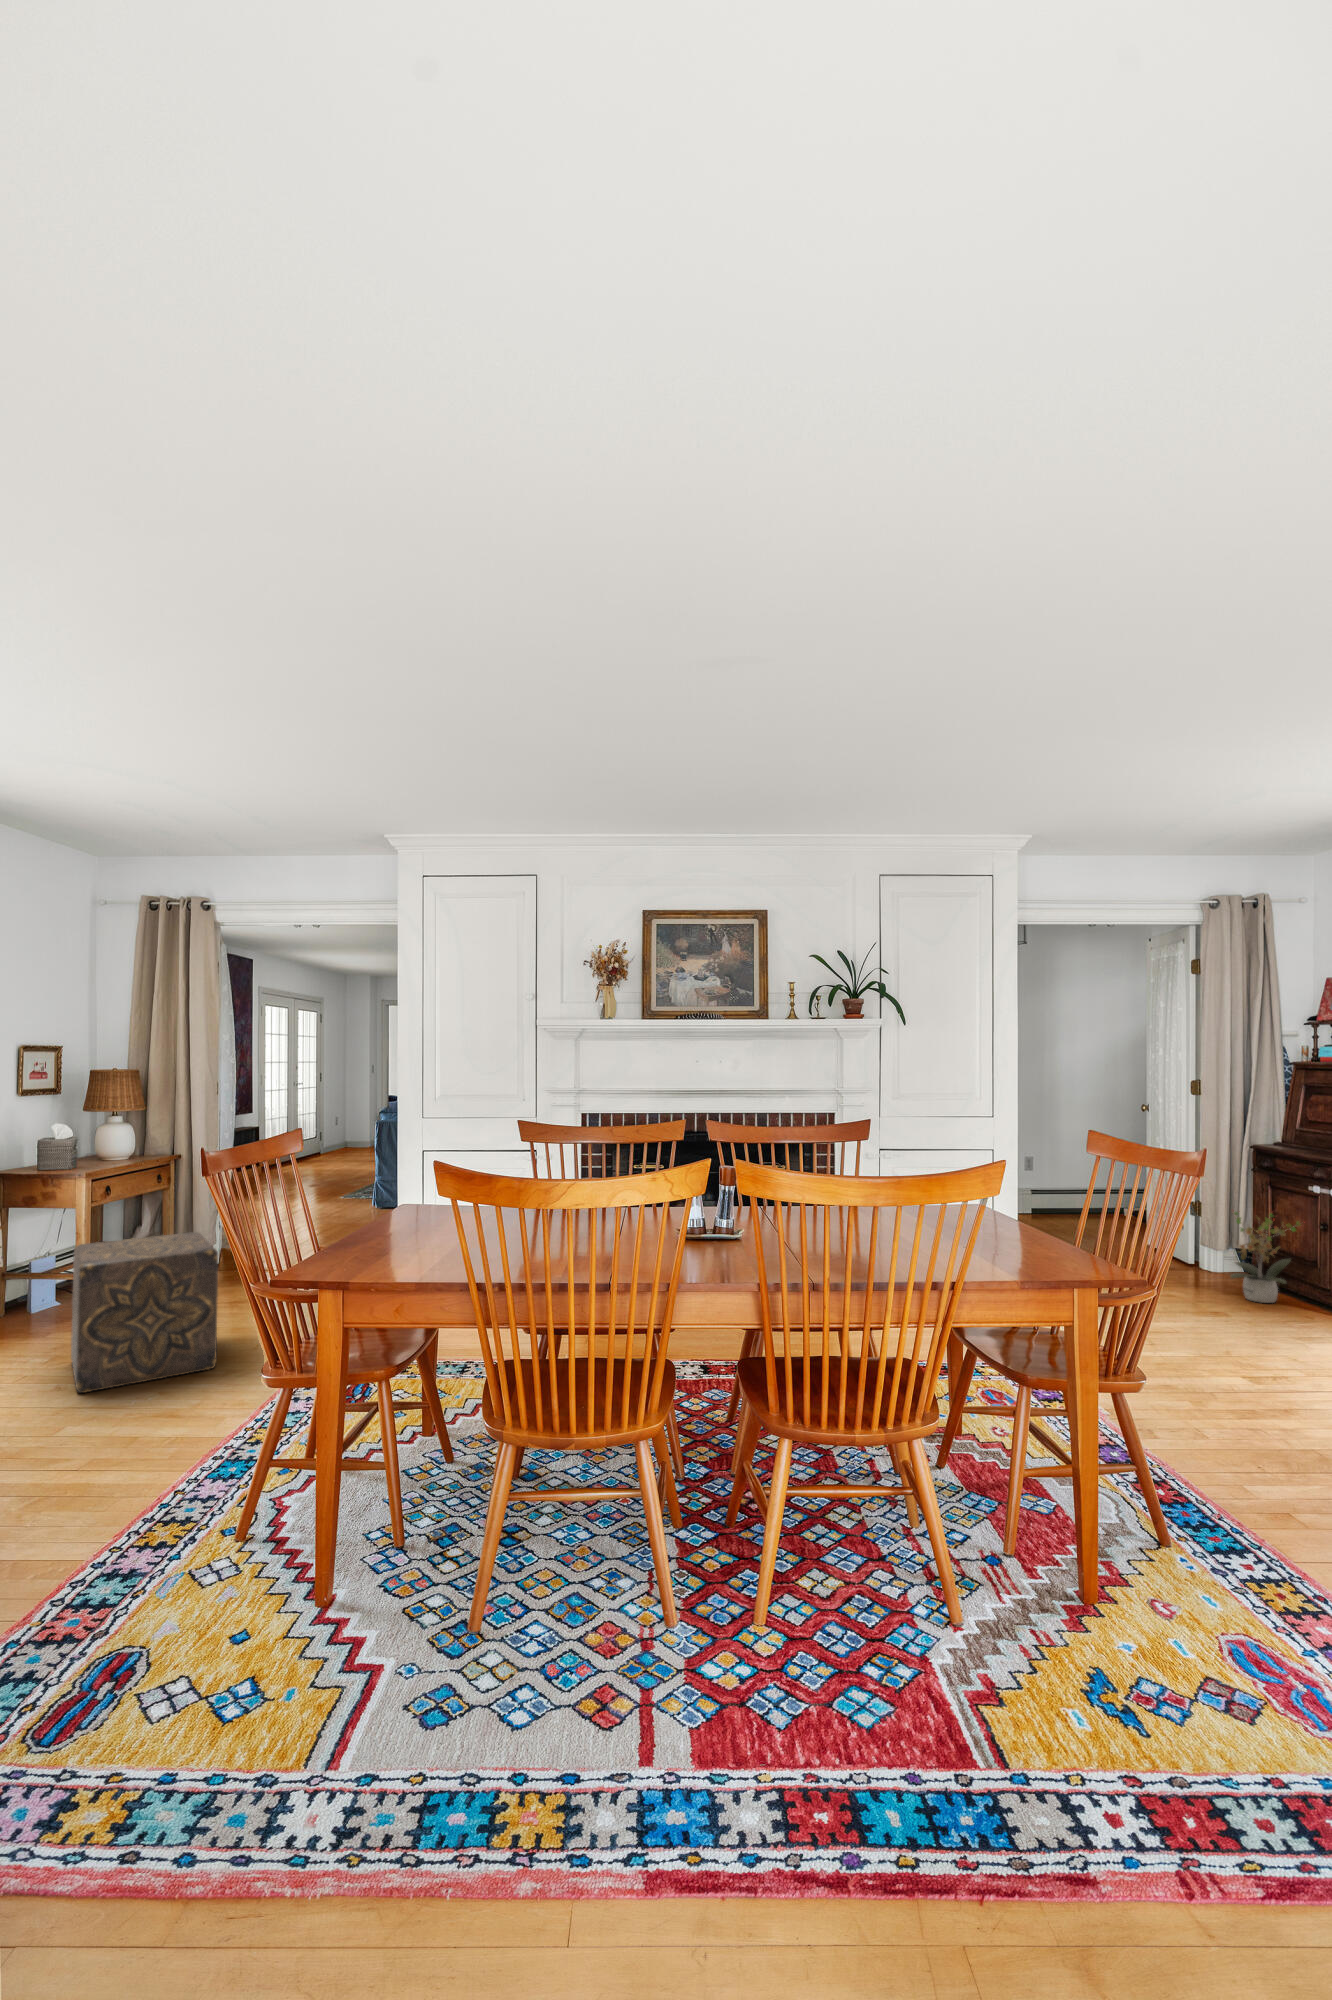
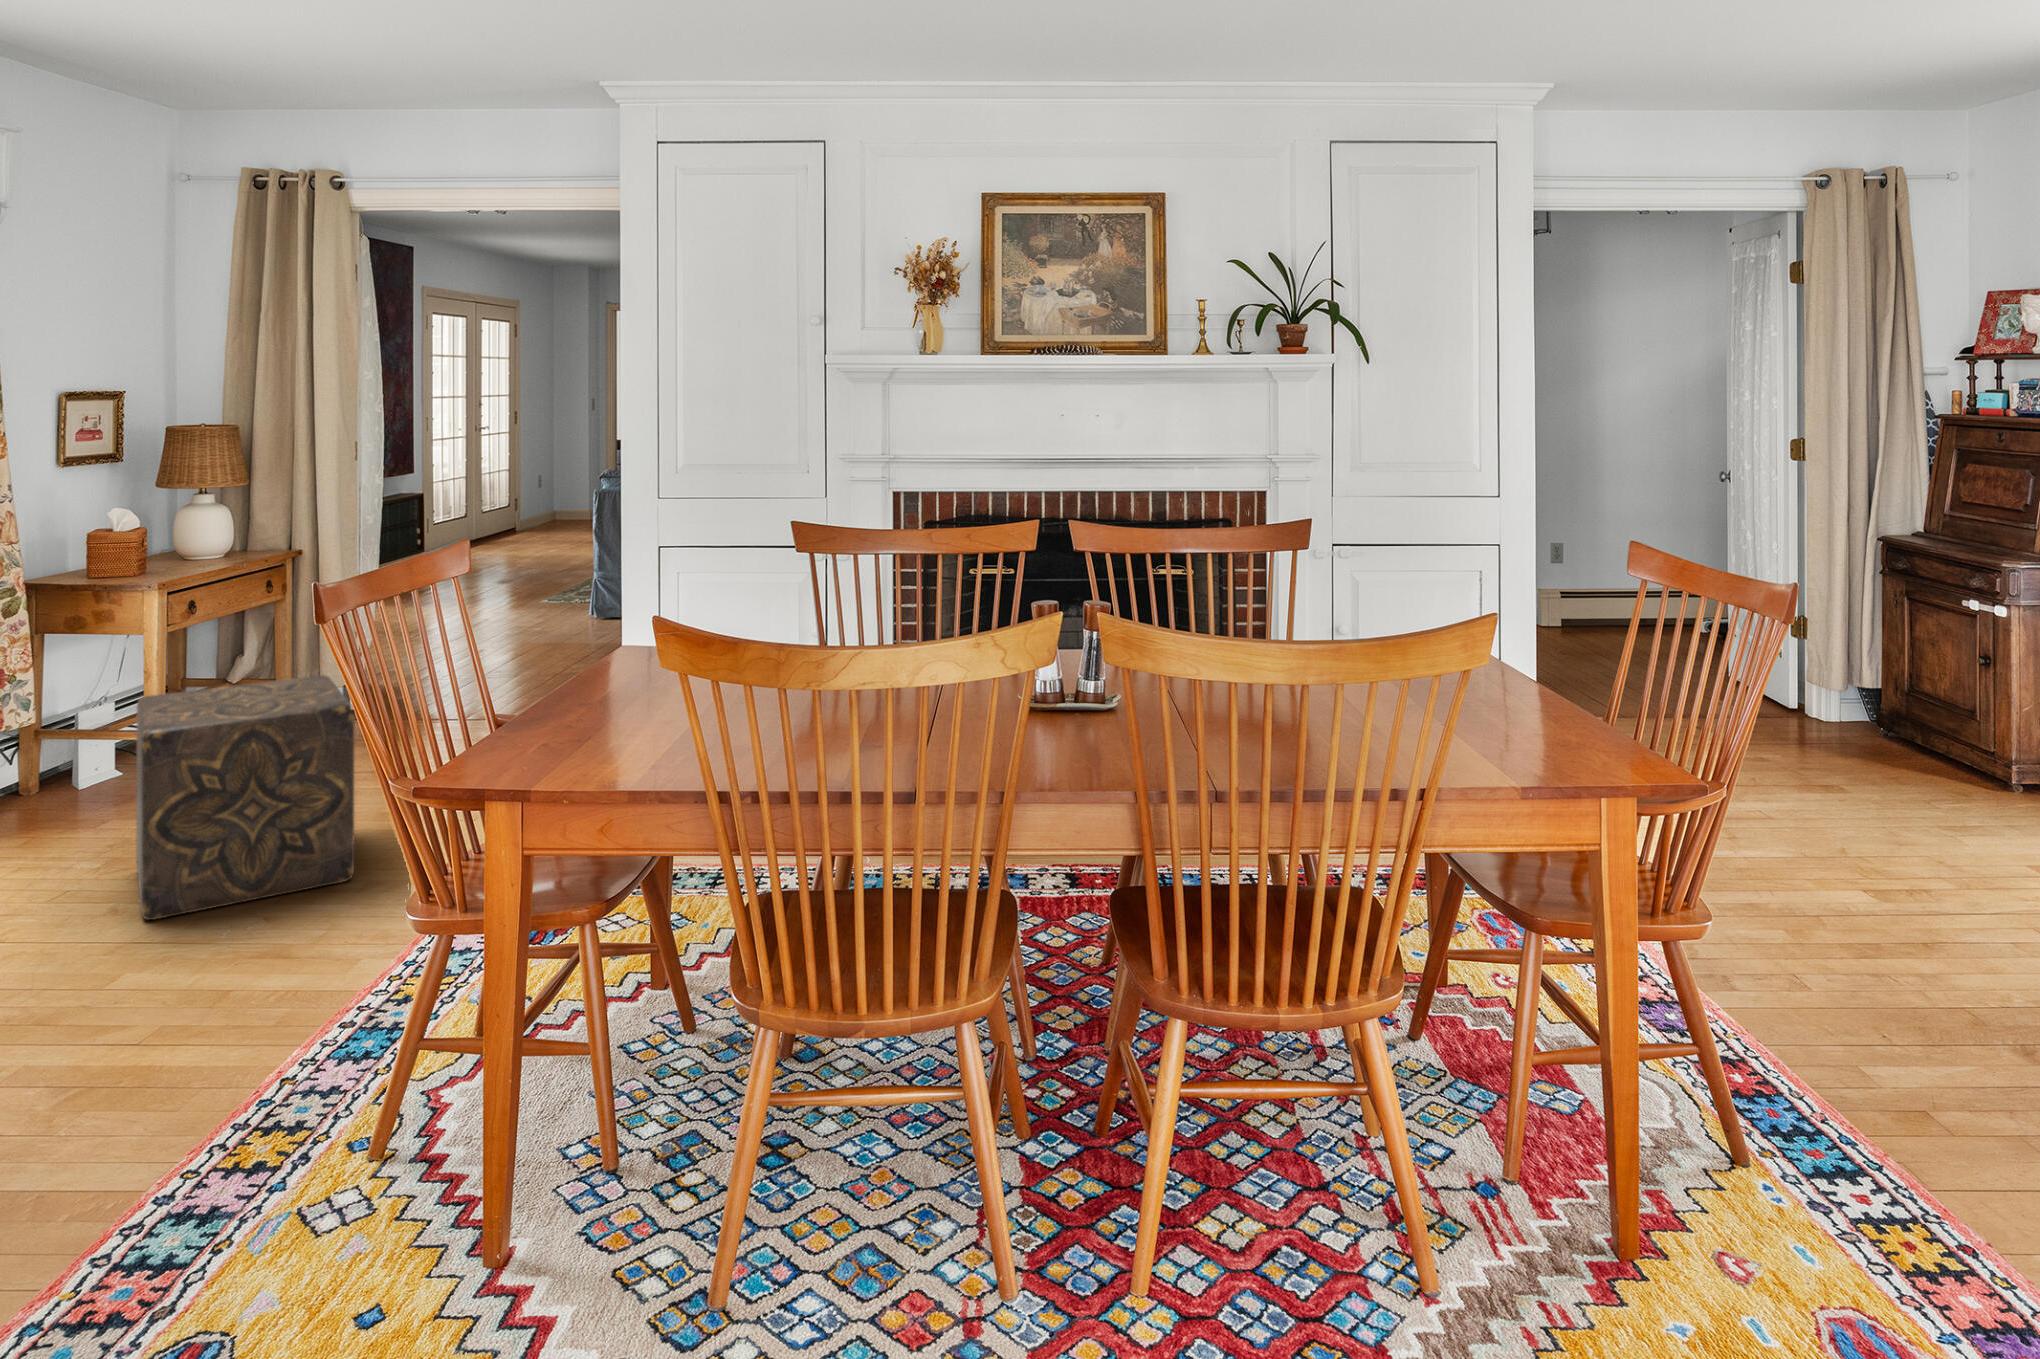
potted plant: present [1231,1212,1301,1303] -> none [1855,639,1968,777]

